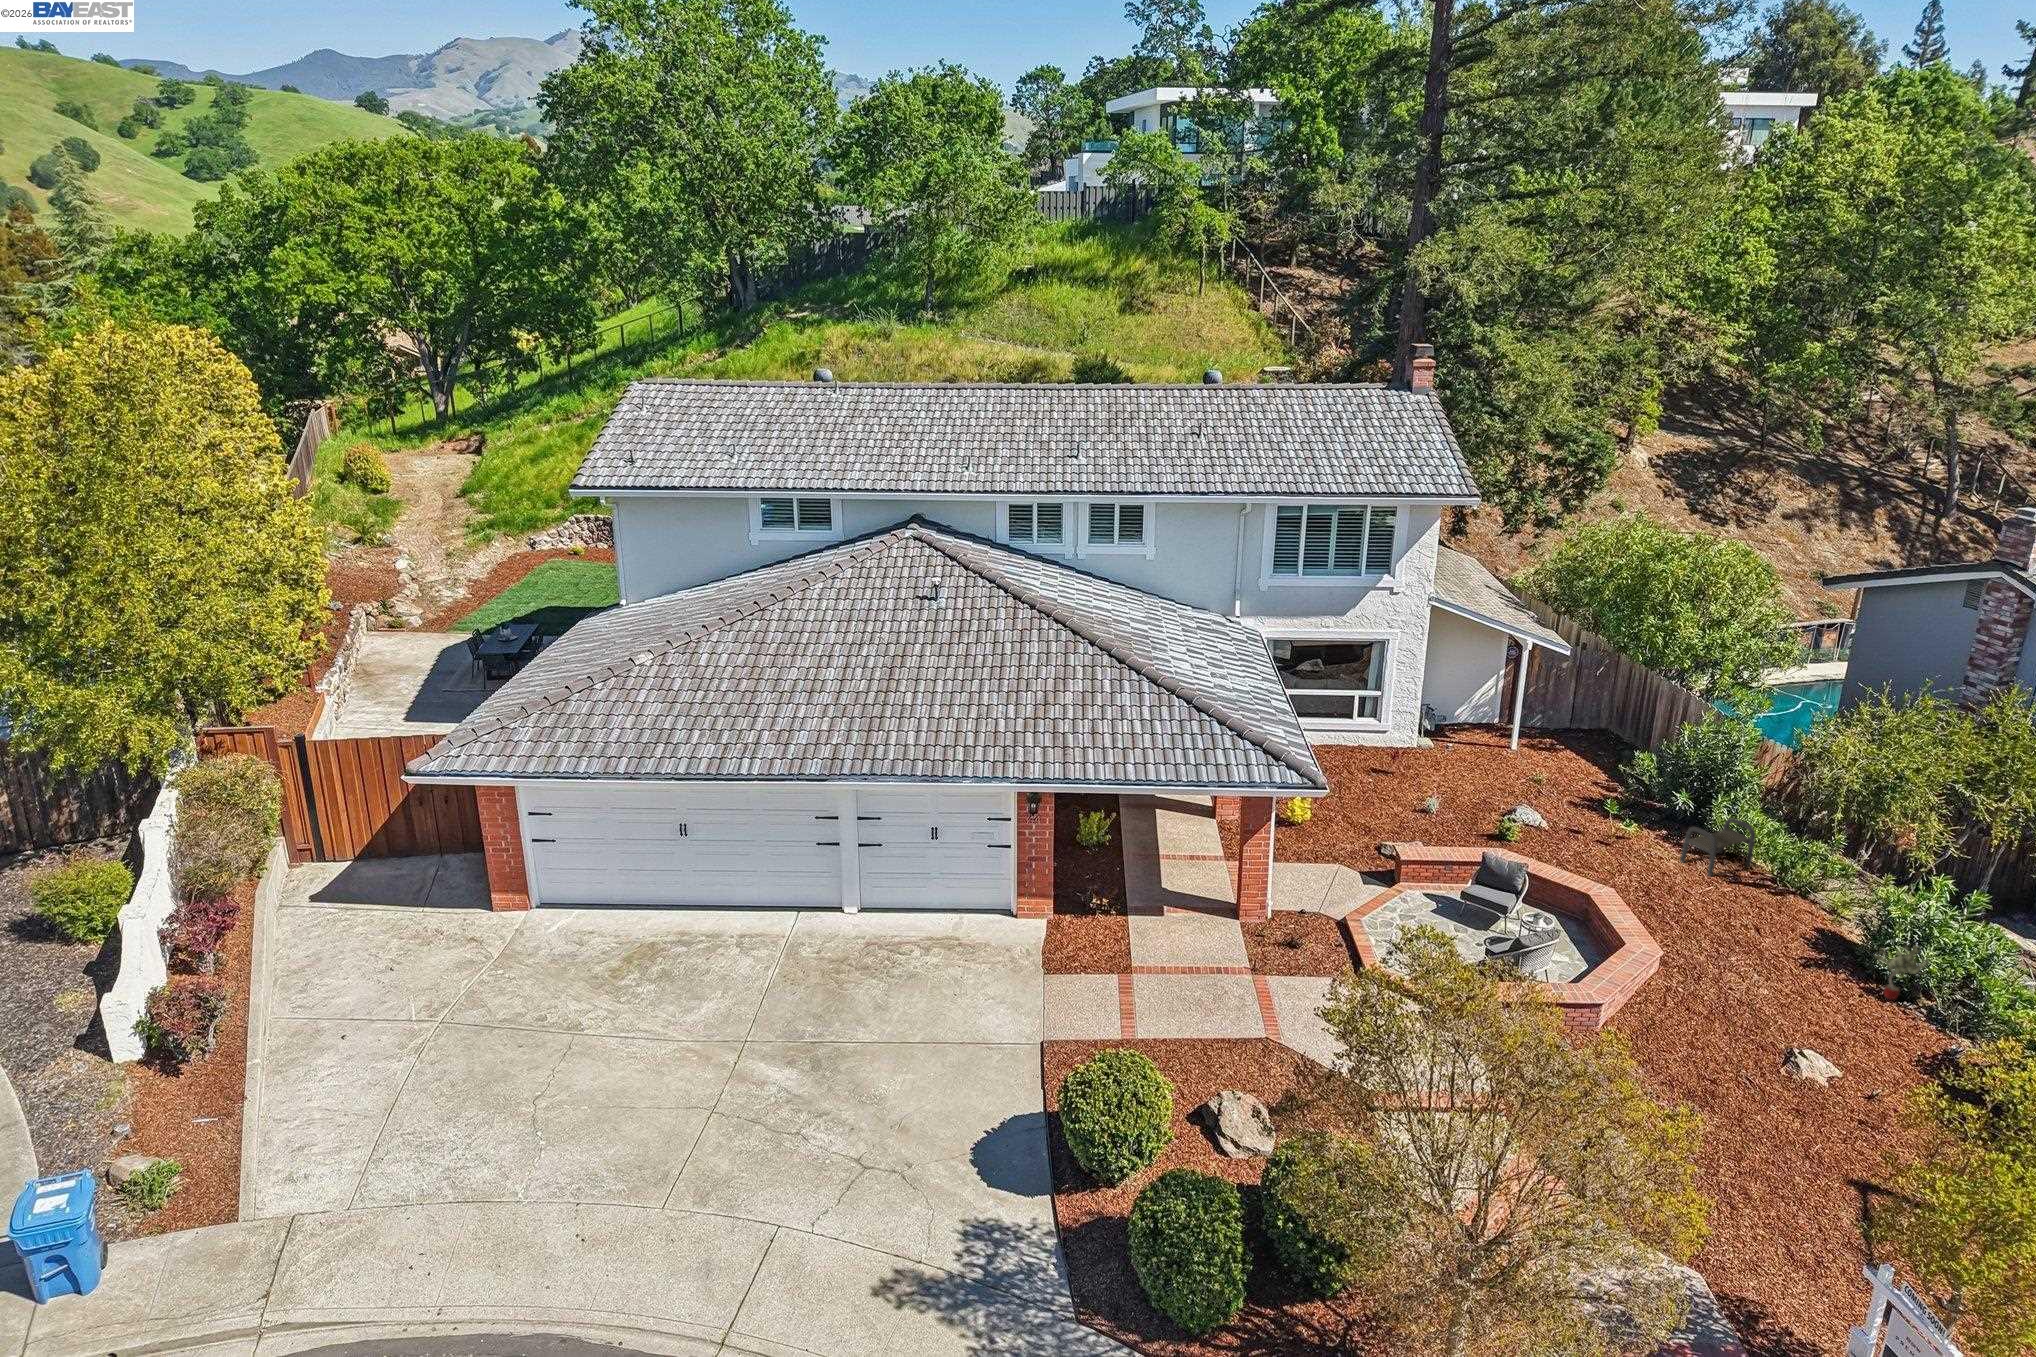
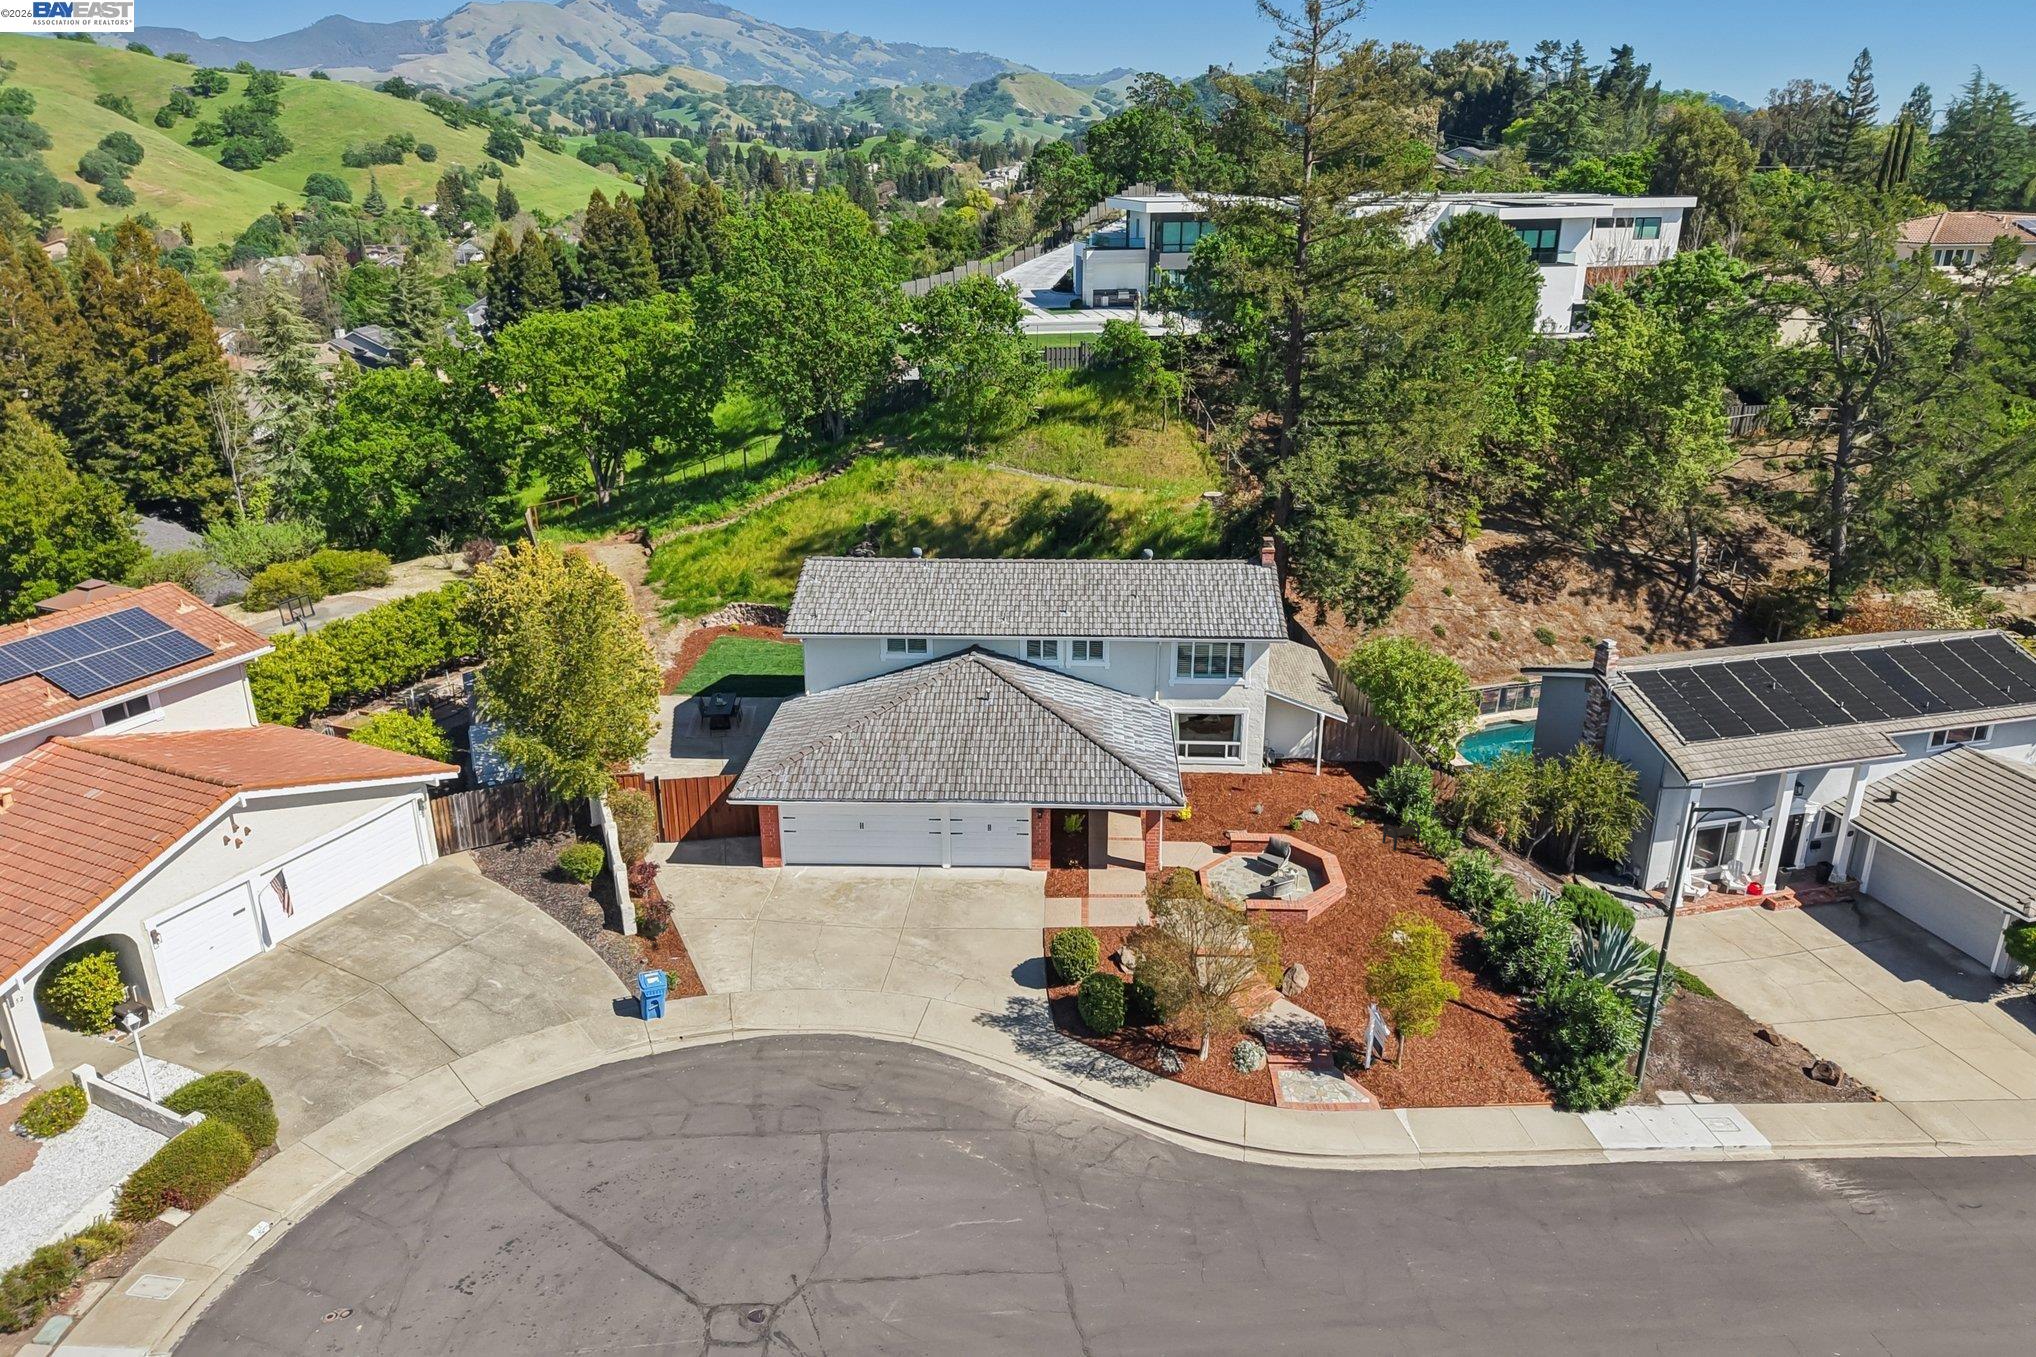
potted tree: present [1874,945,1928,1000] -> present [642,920,666,950]

